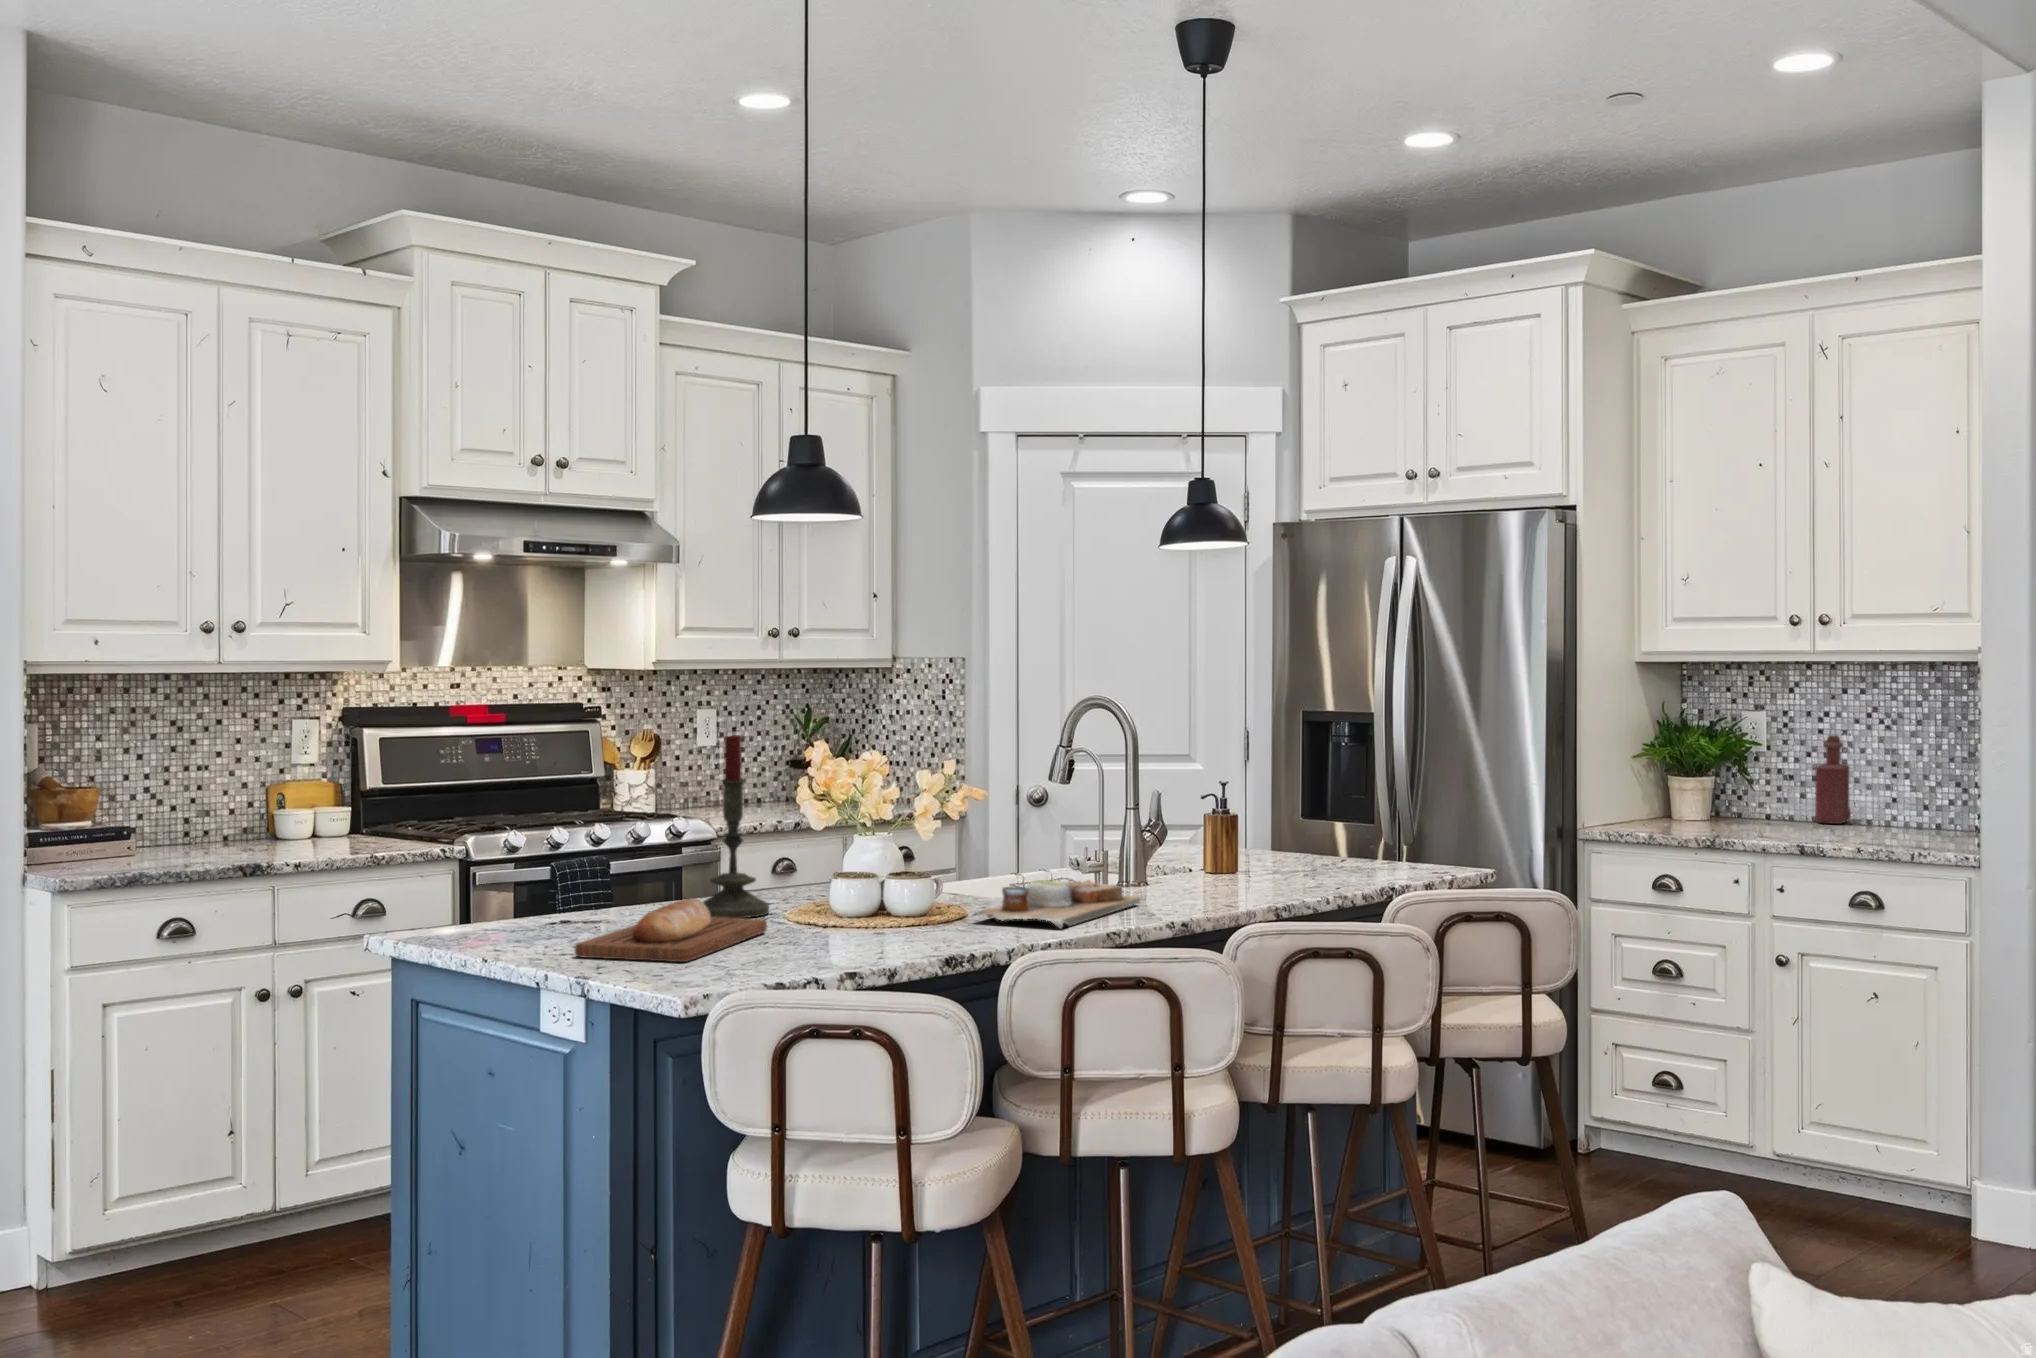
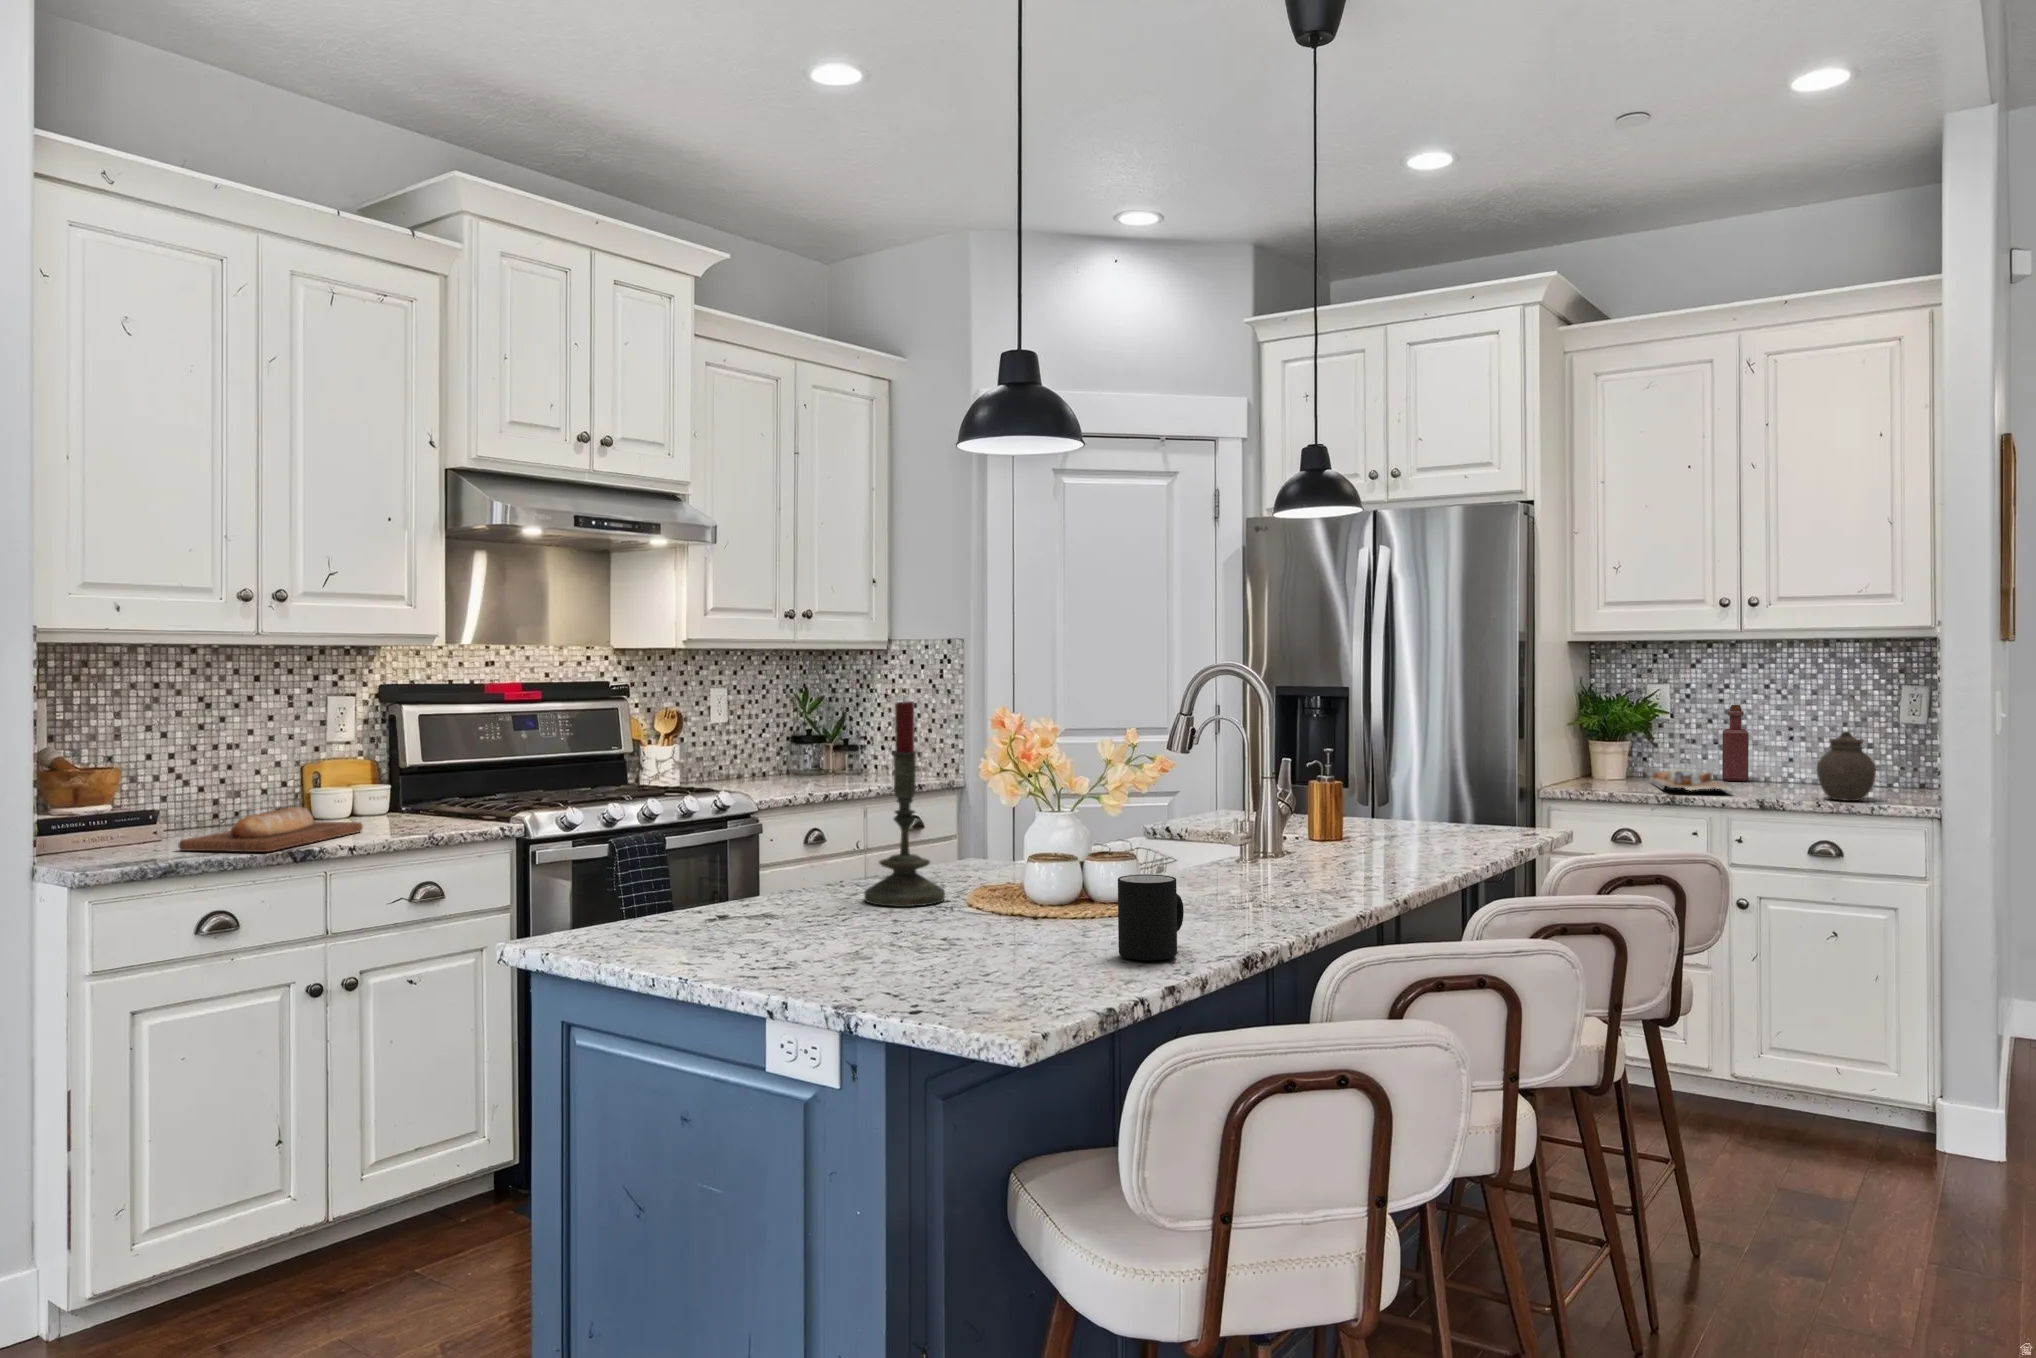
jar: none [1876,768,1939,847] -> present [1817,731,1876,801]
cutting board: present [974,880,1140,929] -> present [1649,769,1733,793]
mug: none [844,888,910,958] -> present [1118,874,1184,960]
bread loaf: present [575,899,767,962] -> present [178,807,363,852]

